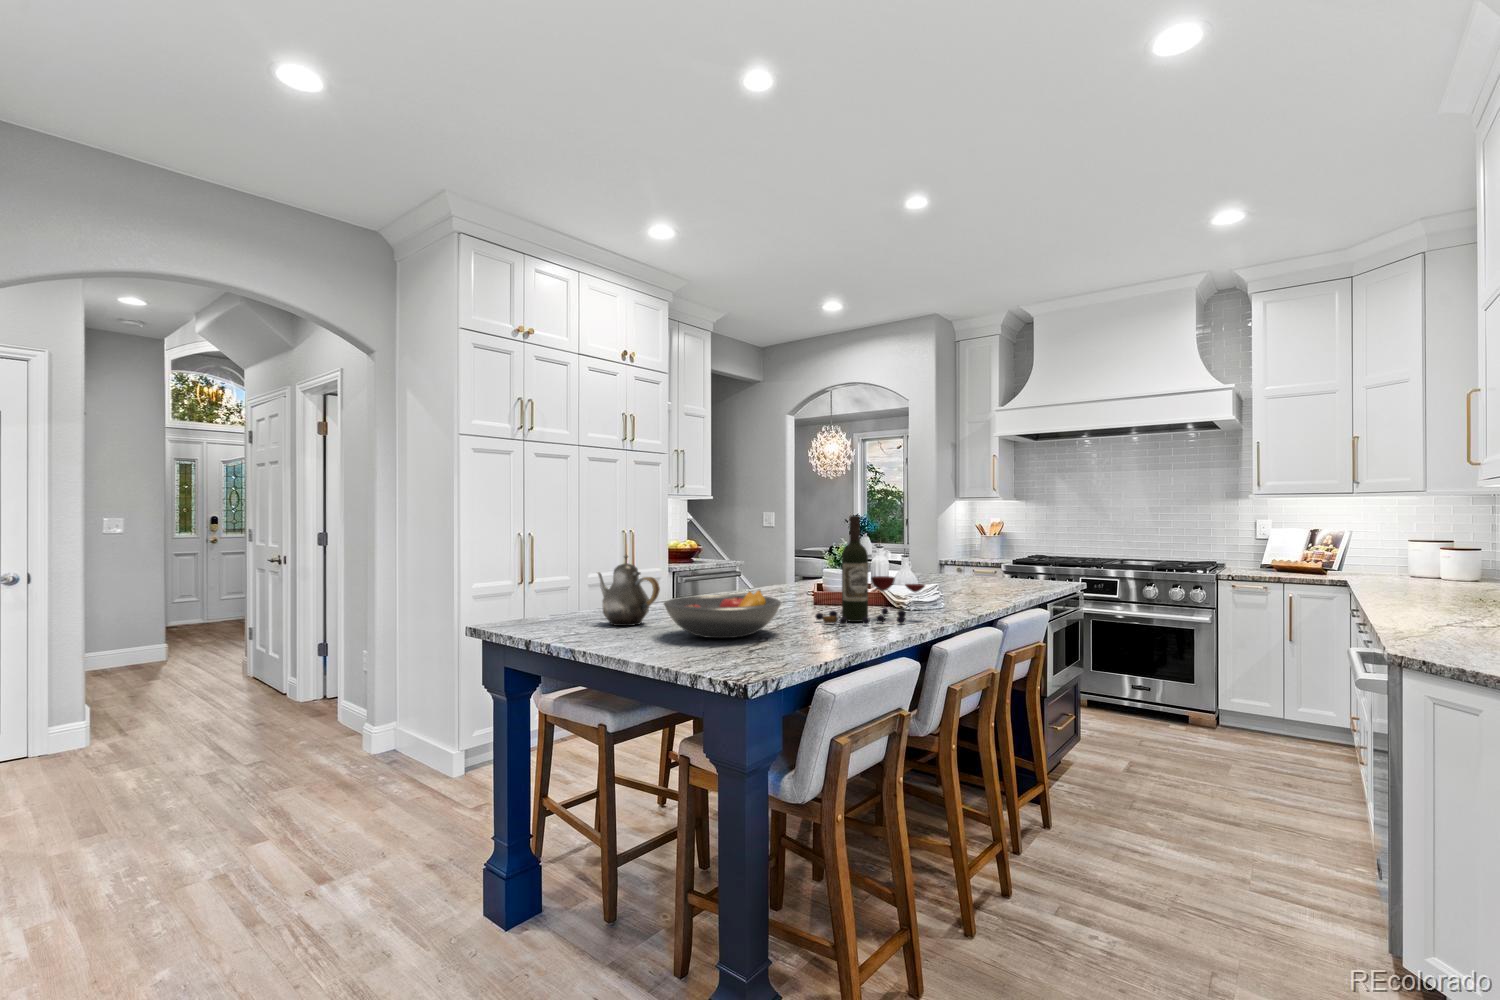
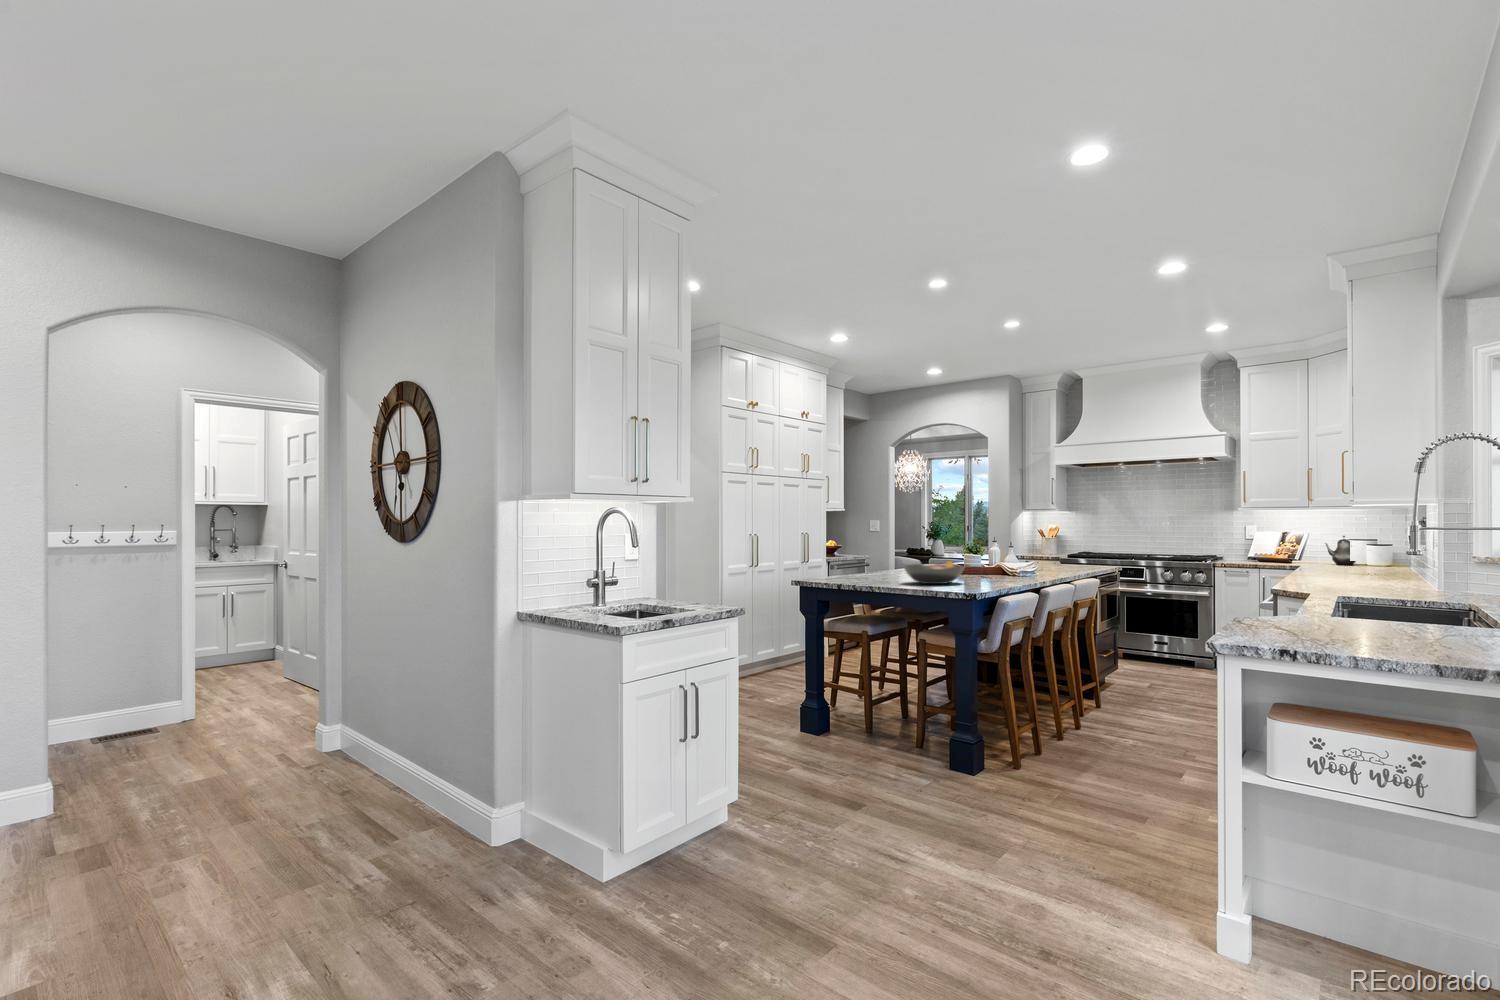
wine bottle: present [815,516,925,625] -> none [974,522,1036,580]
teapot: present [597,555,660,626] -> present [1325,536,1356,565]

